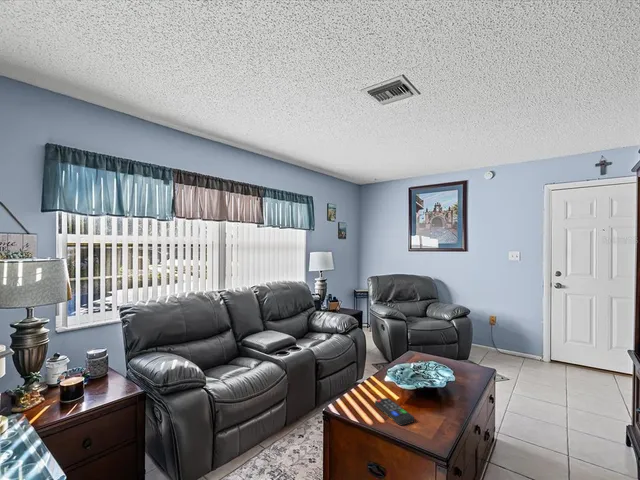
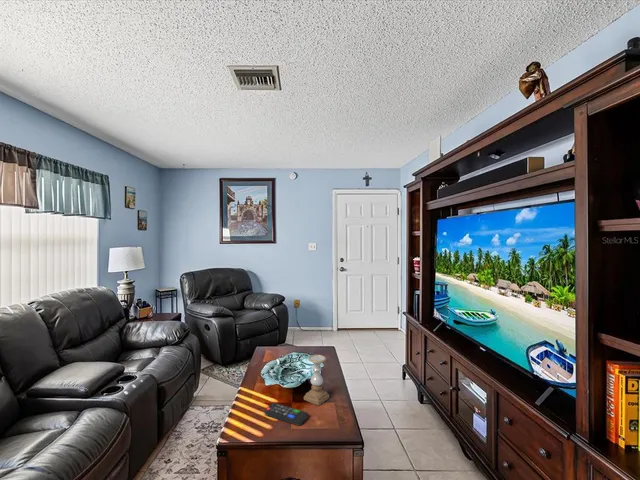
candle holder: none [422,360,452,416] -> present [304,355,329,406]

